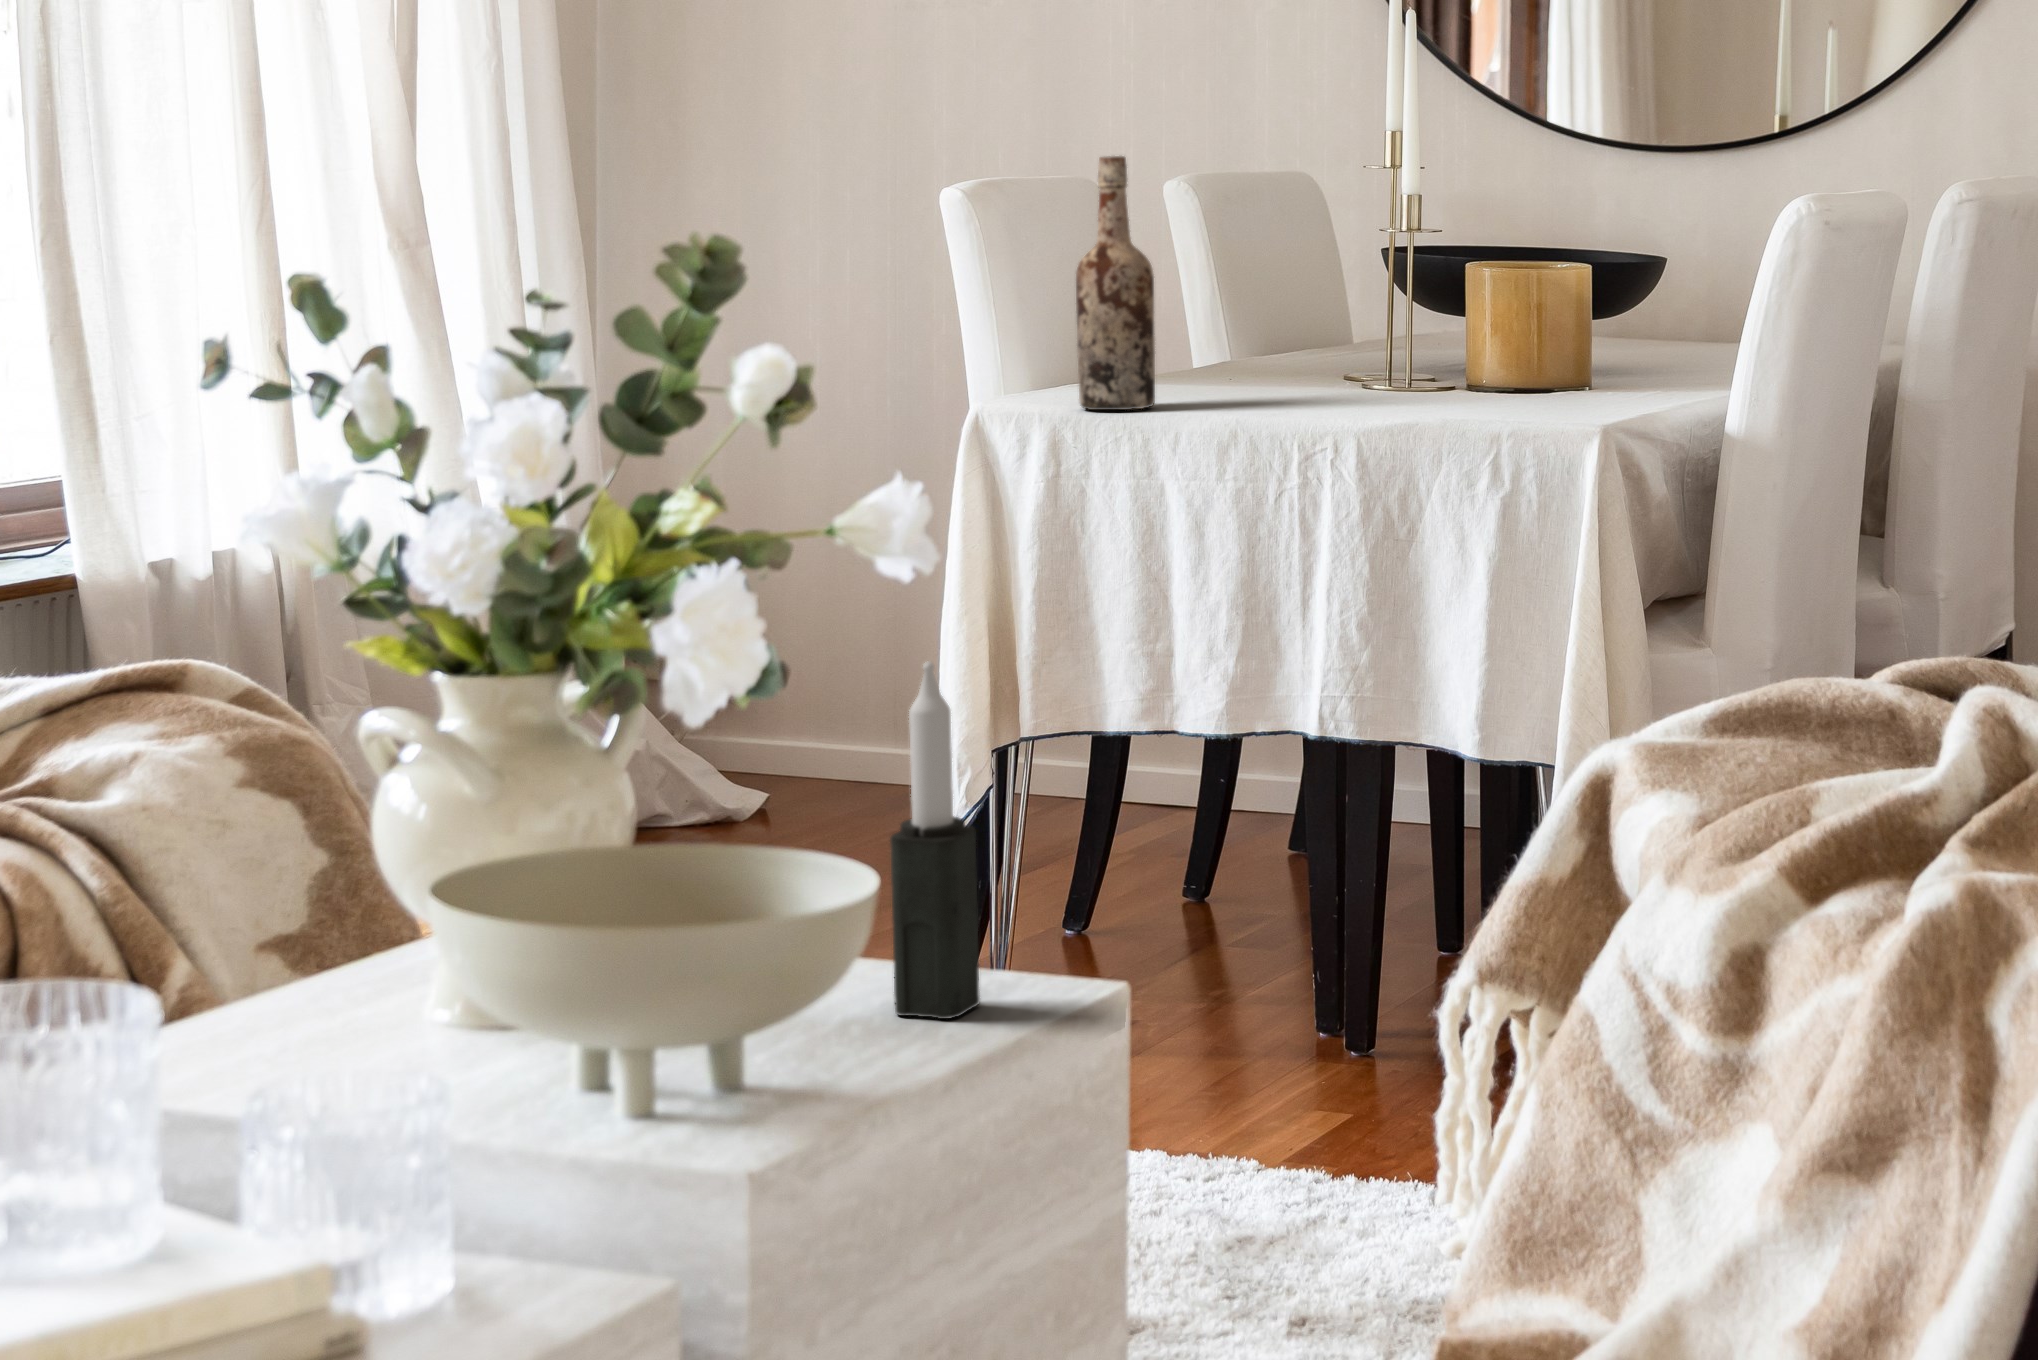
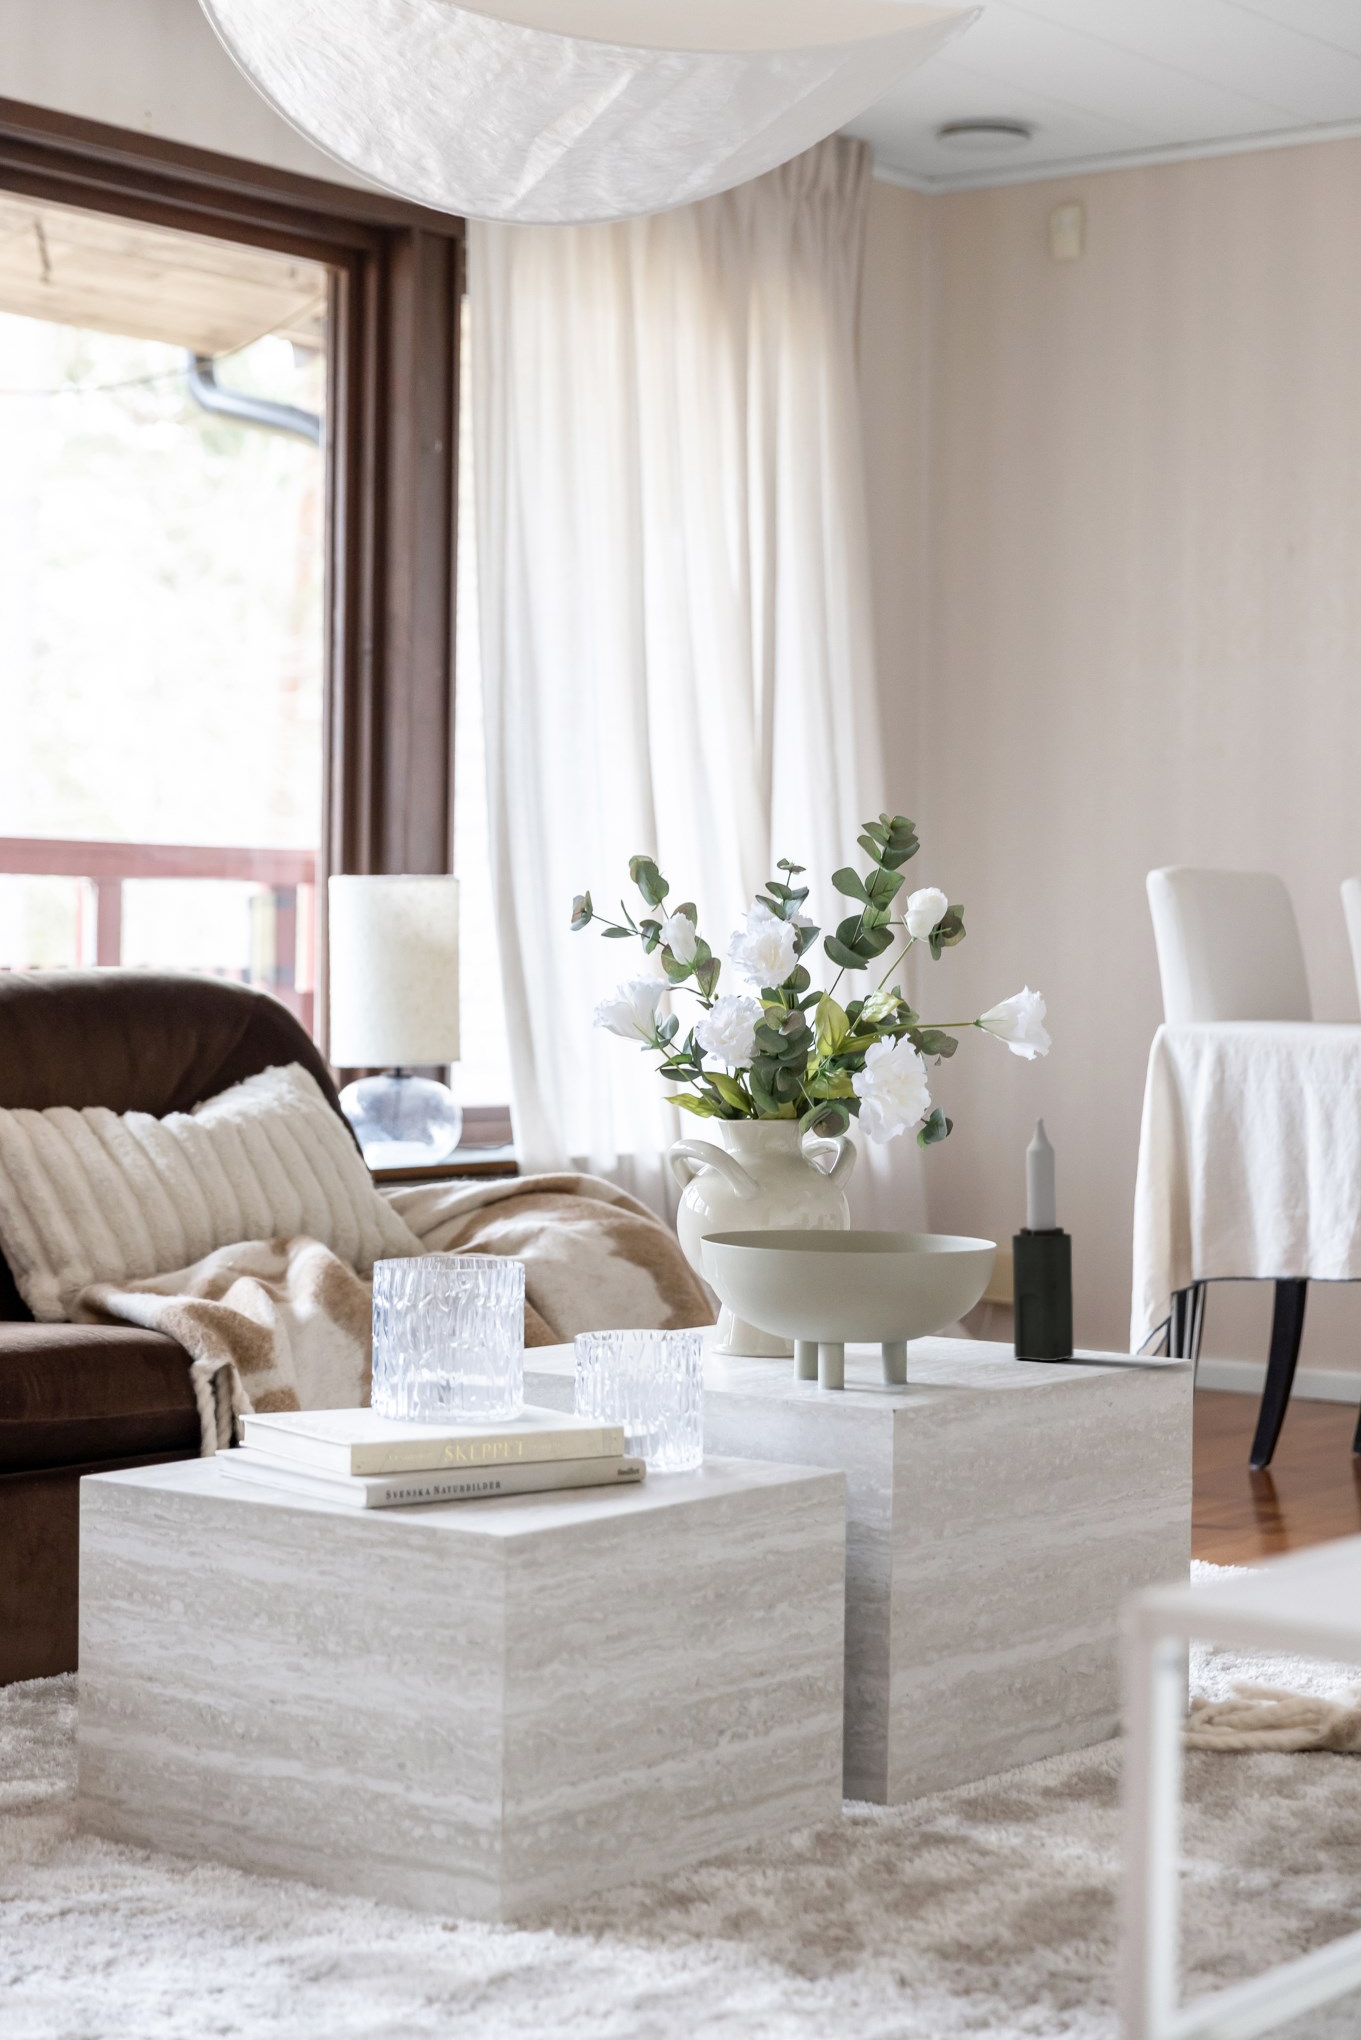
wine bottle: present [1076,156,1155,410] -> none [1241,830,1304,1030]

